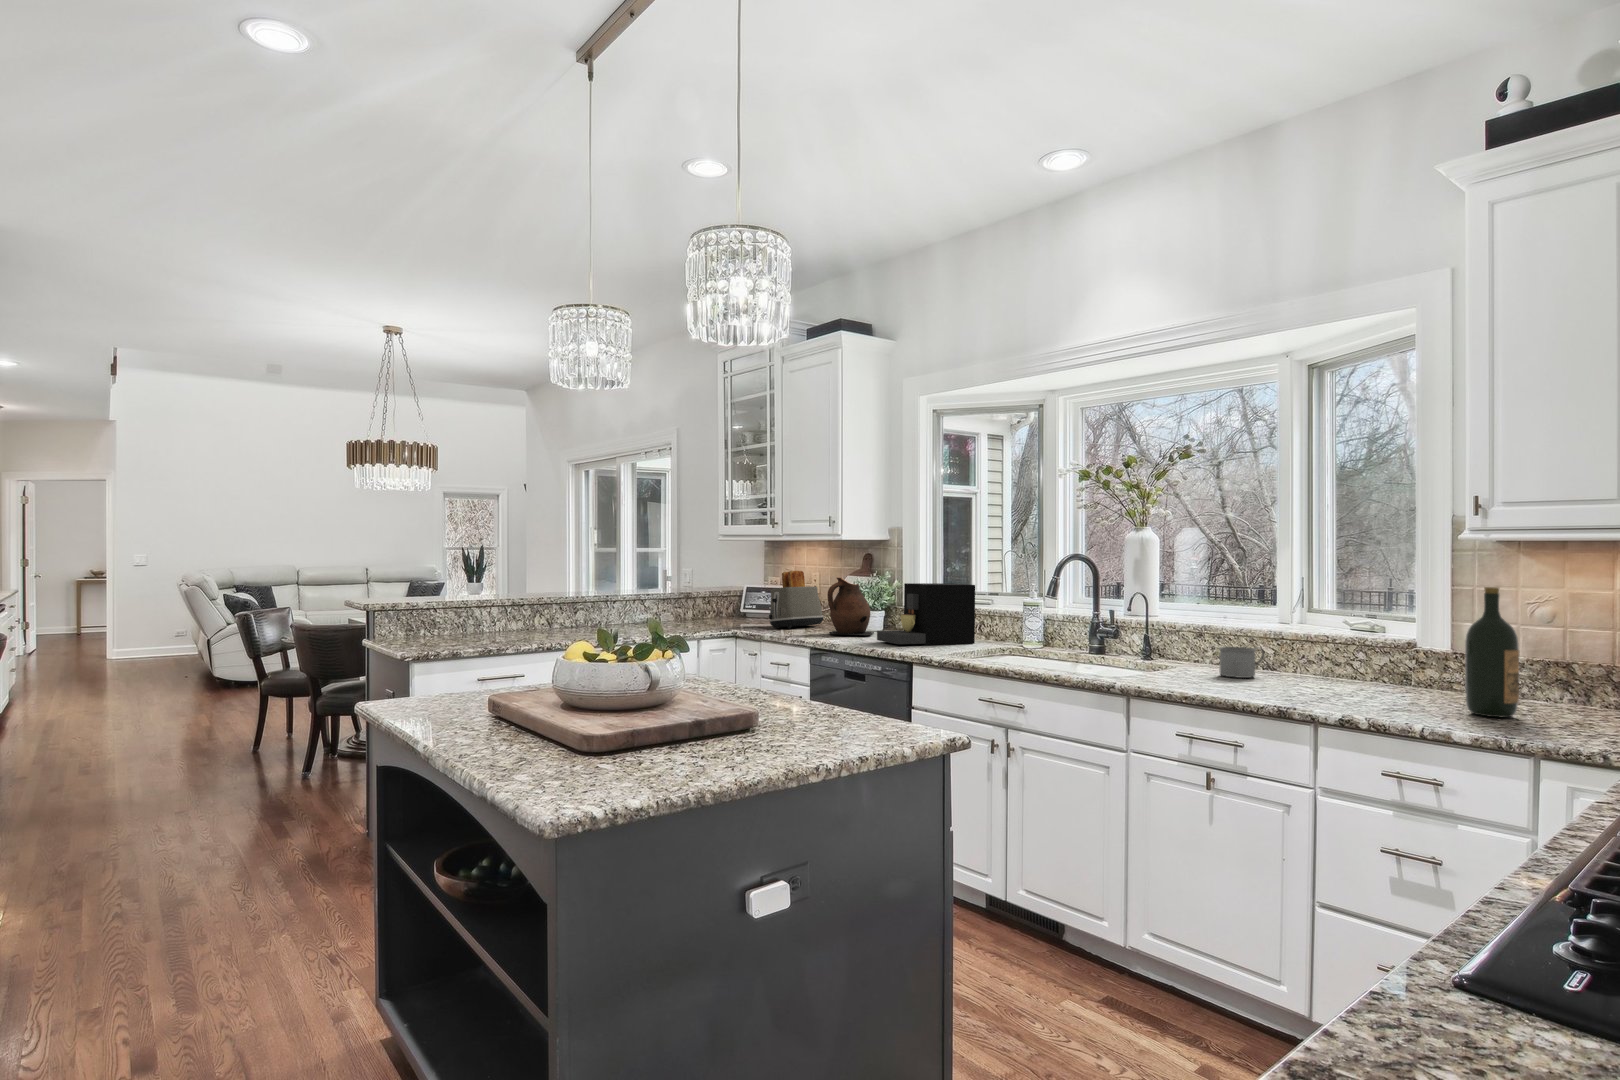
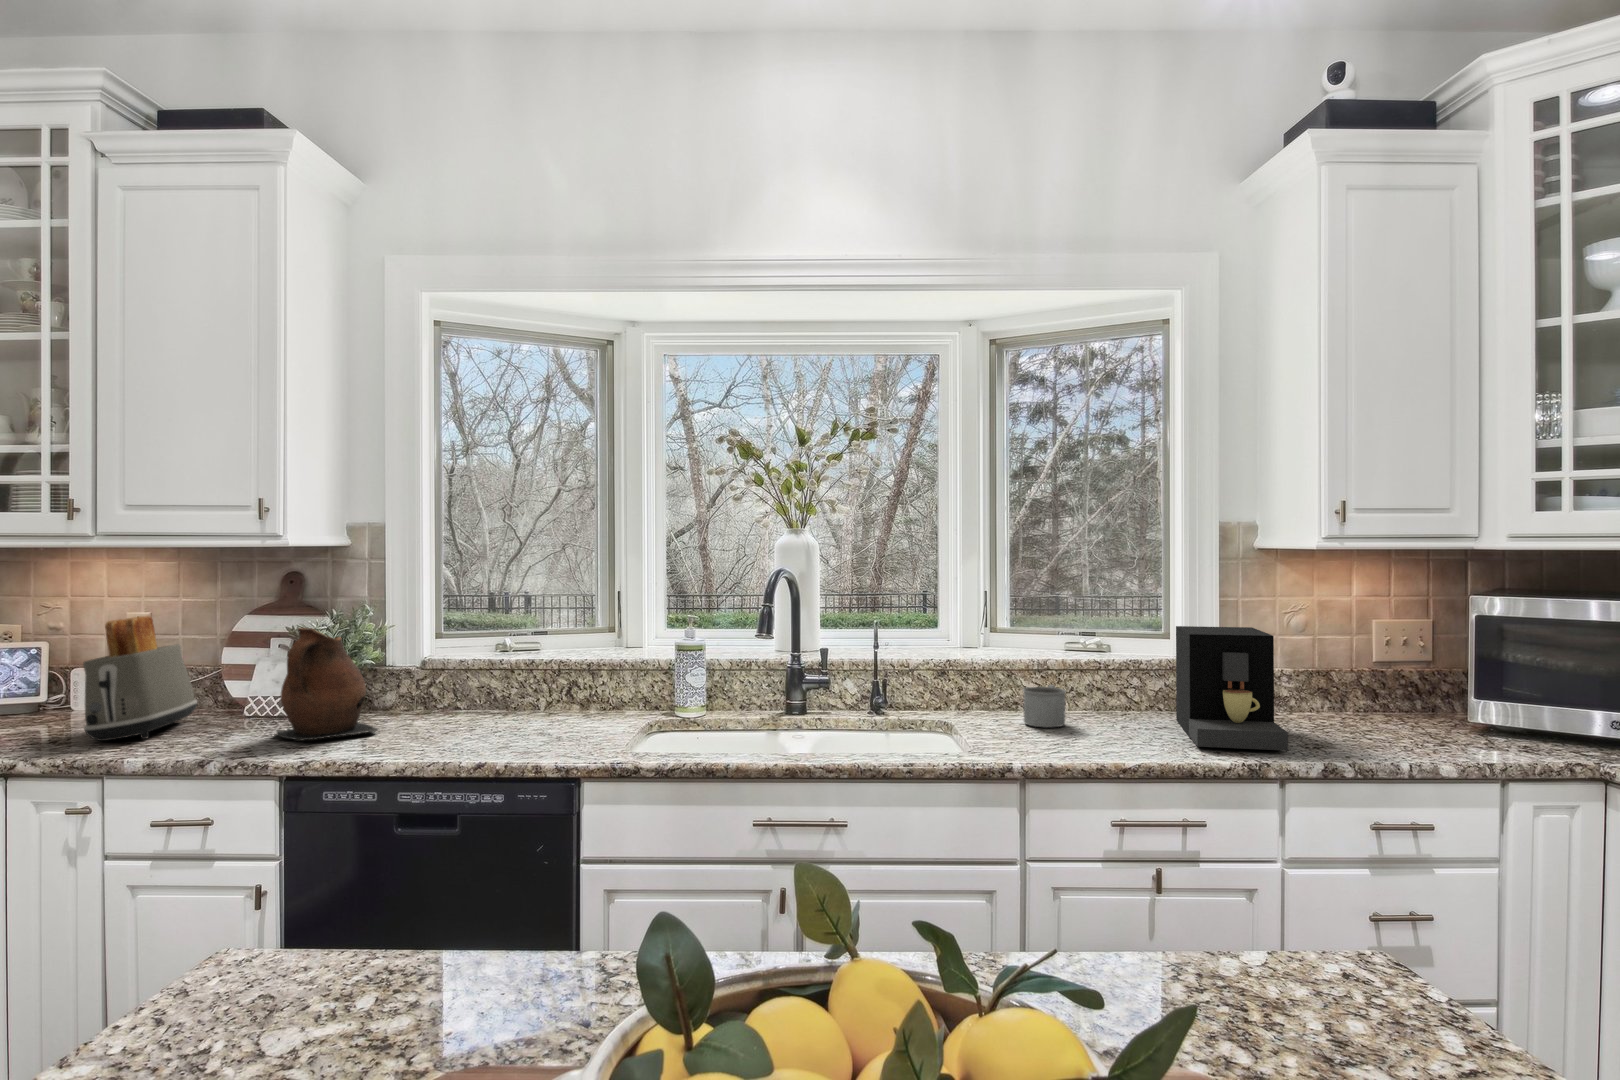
coffee maker: present [877,583,975,645] -> present [1176,626,1288,751]
wine bottle: present [1465,587,1519,717] -> none [1346,606,1399,741]

